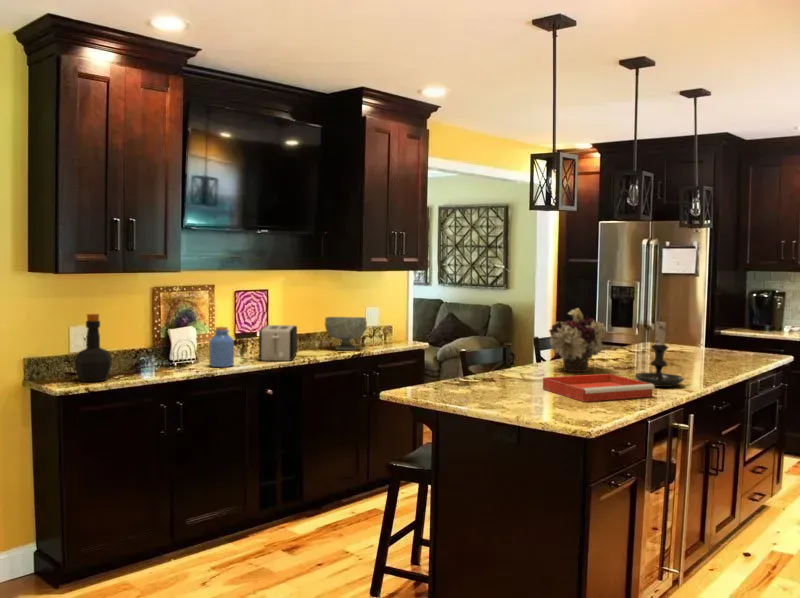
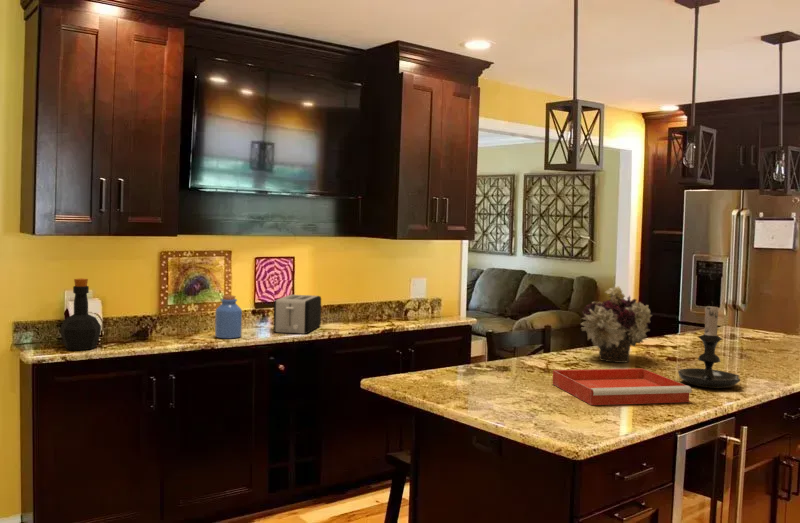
decorative bowl: present [325,317,367,350] -> none [356,287,402,324]

